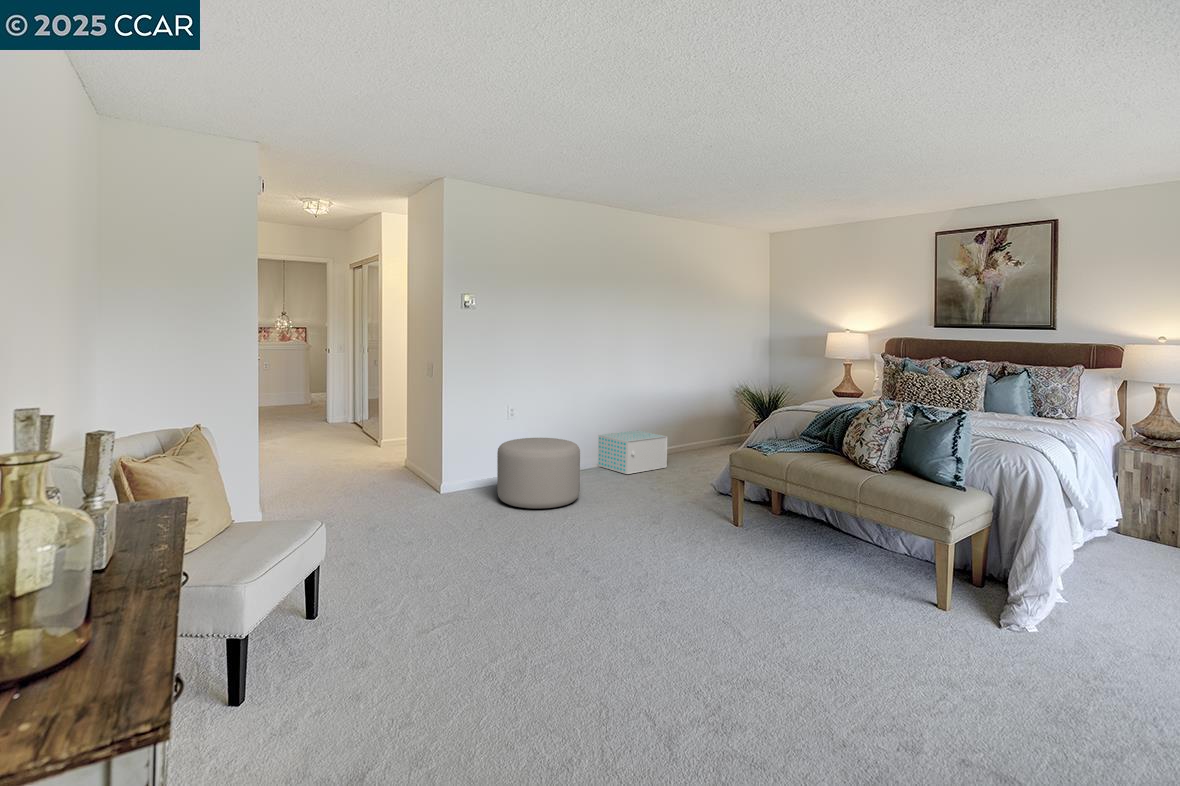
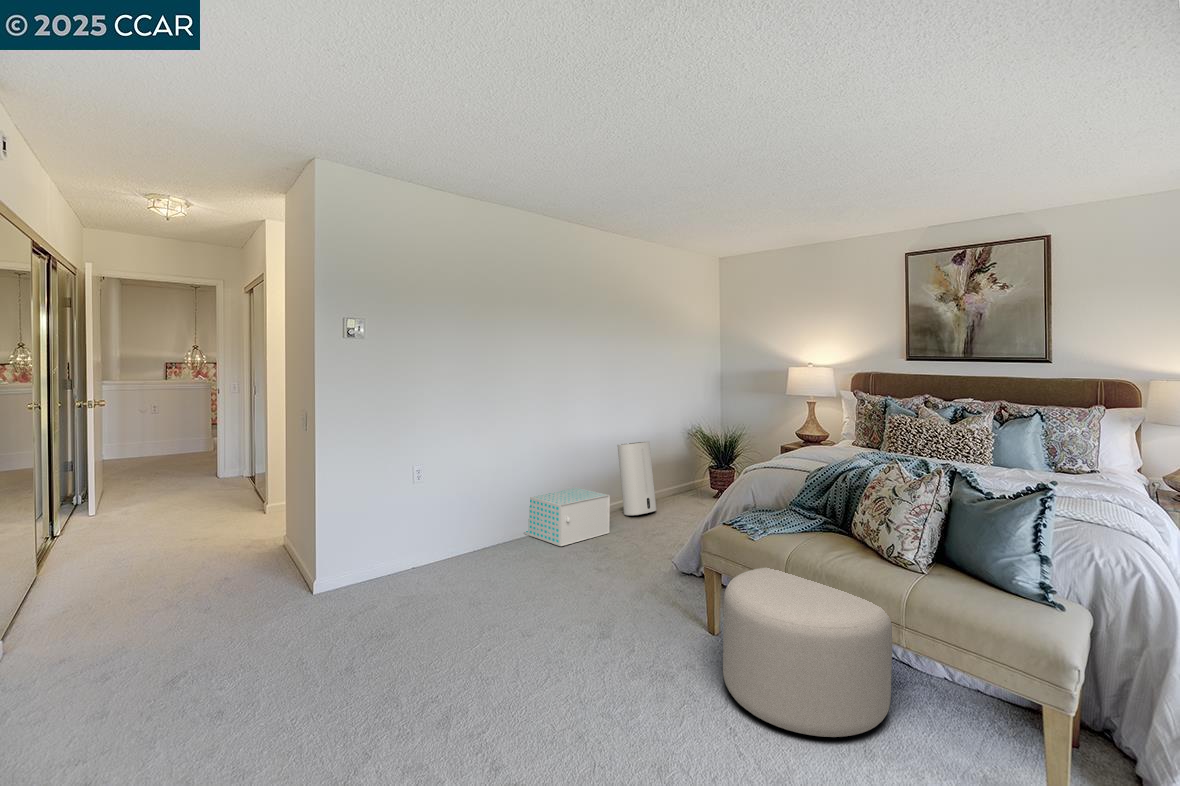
air purifier: none [675,395,708,457] -> present [617,442,656,516]
ottoman: present [497,438,580,508] -> present [723,568,893,737]

